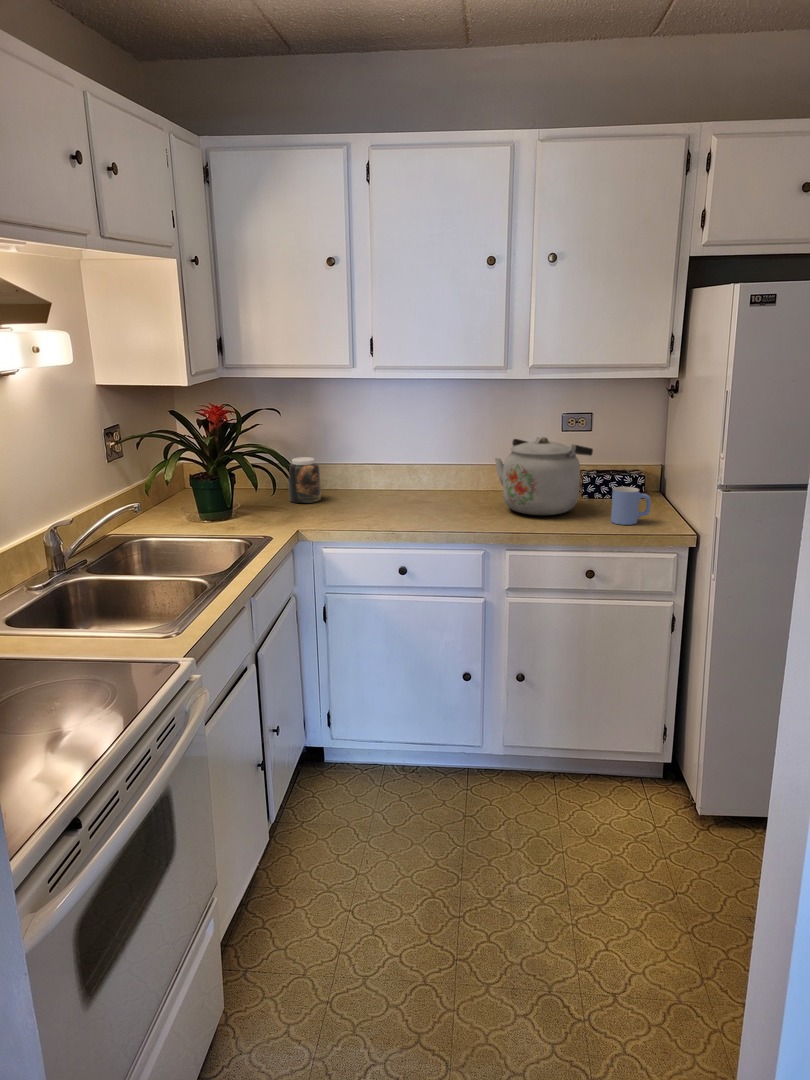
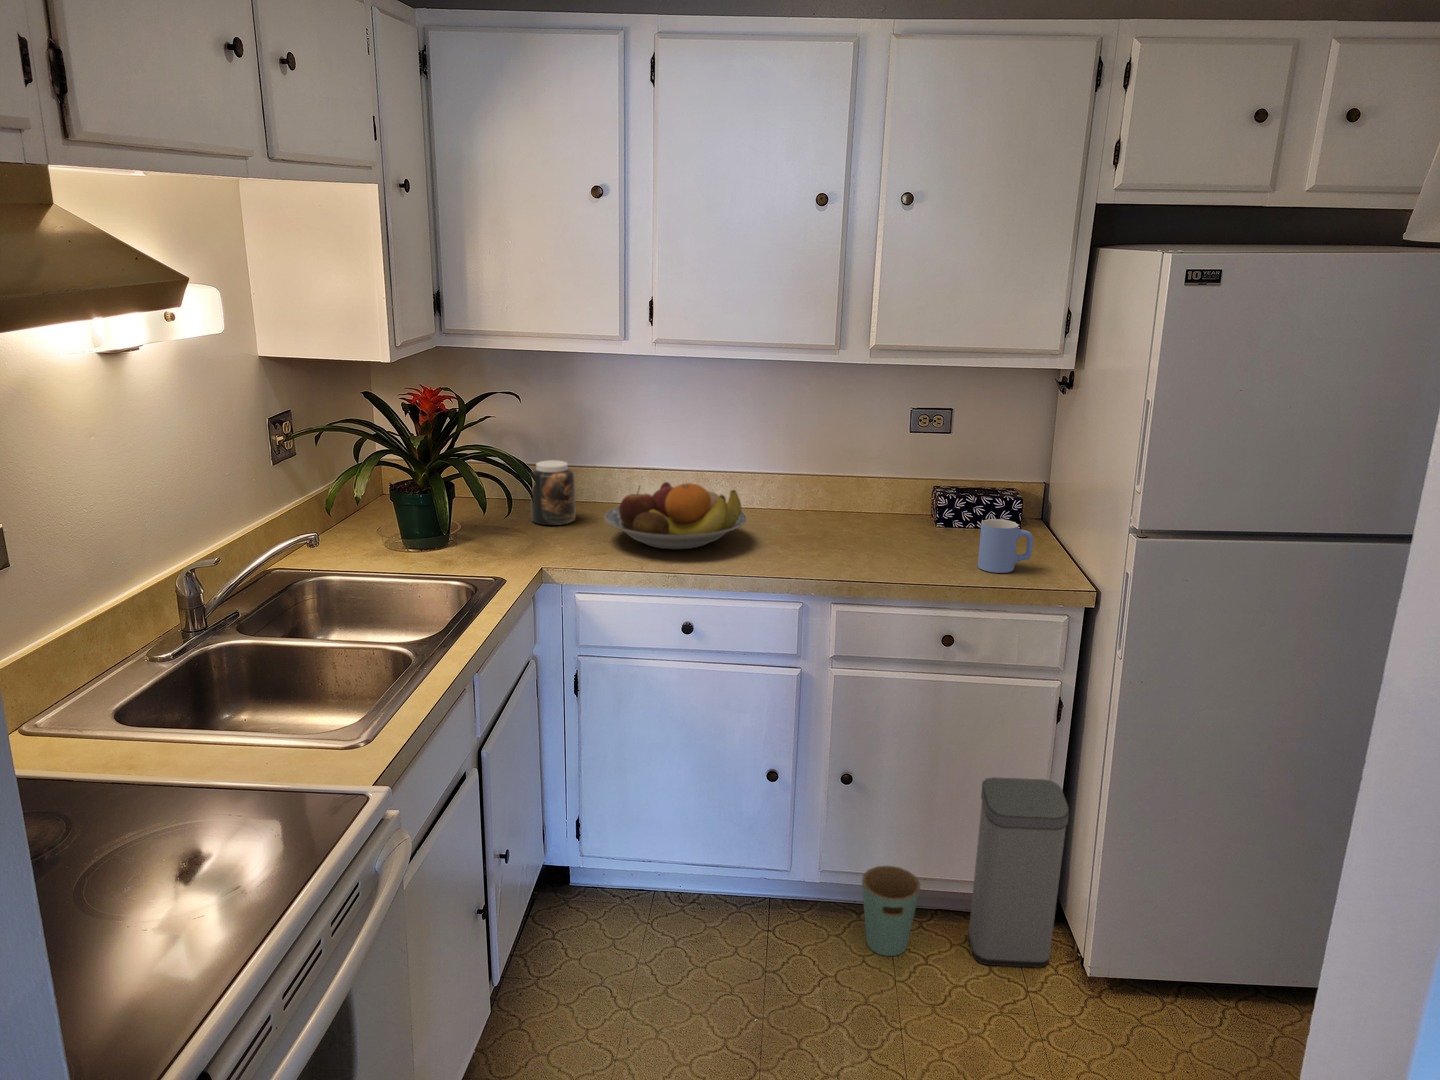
kettle: present [495,437,593,515] -> none [818,446,954,554]
fruit bowl: none [341,469,444,516] -> present [604,482,747,549]
trash can: none [533,674,682,812] -> present [862,777,1069,968]

